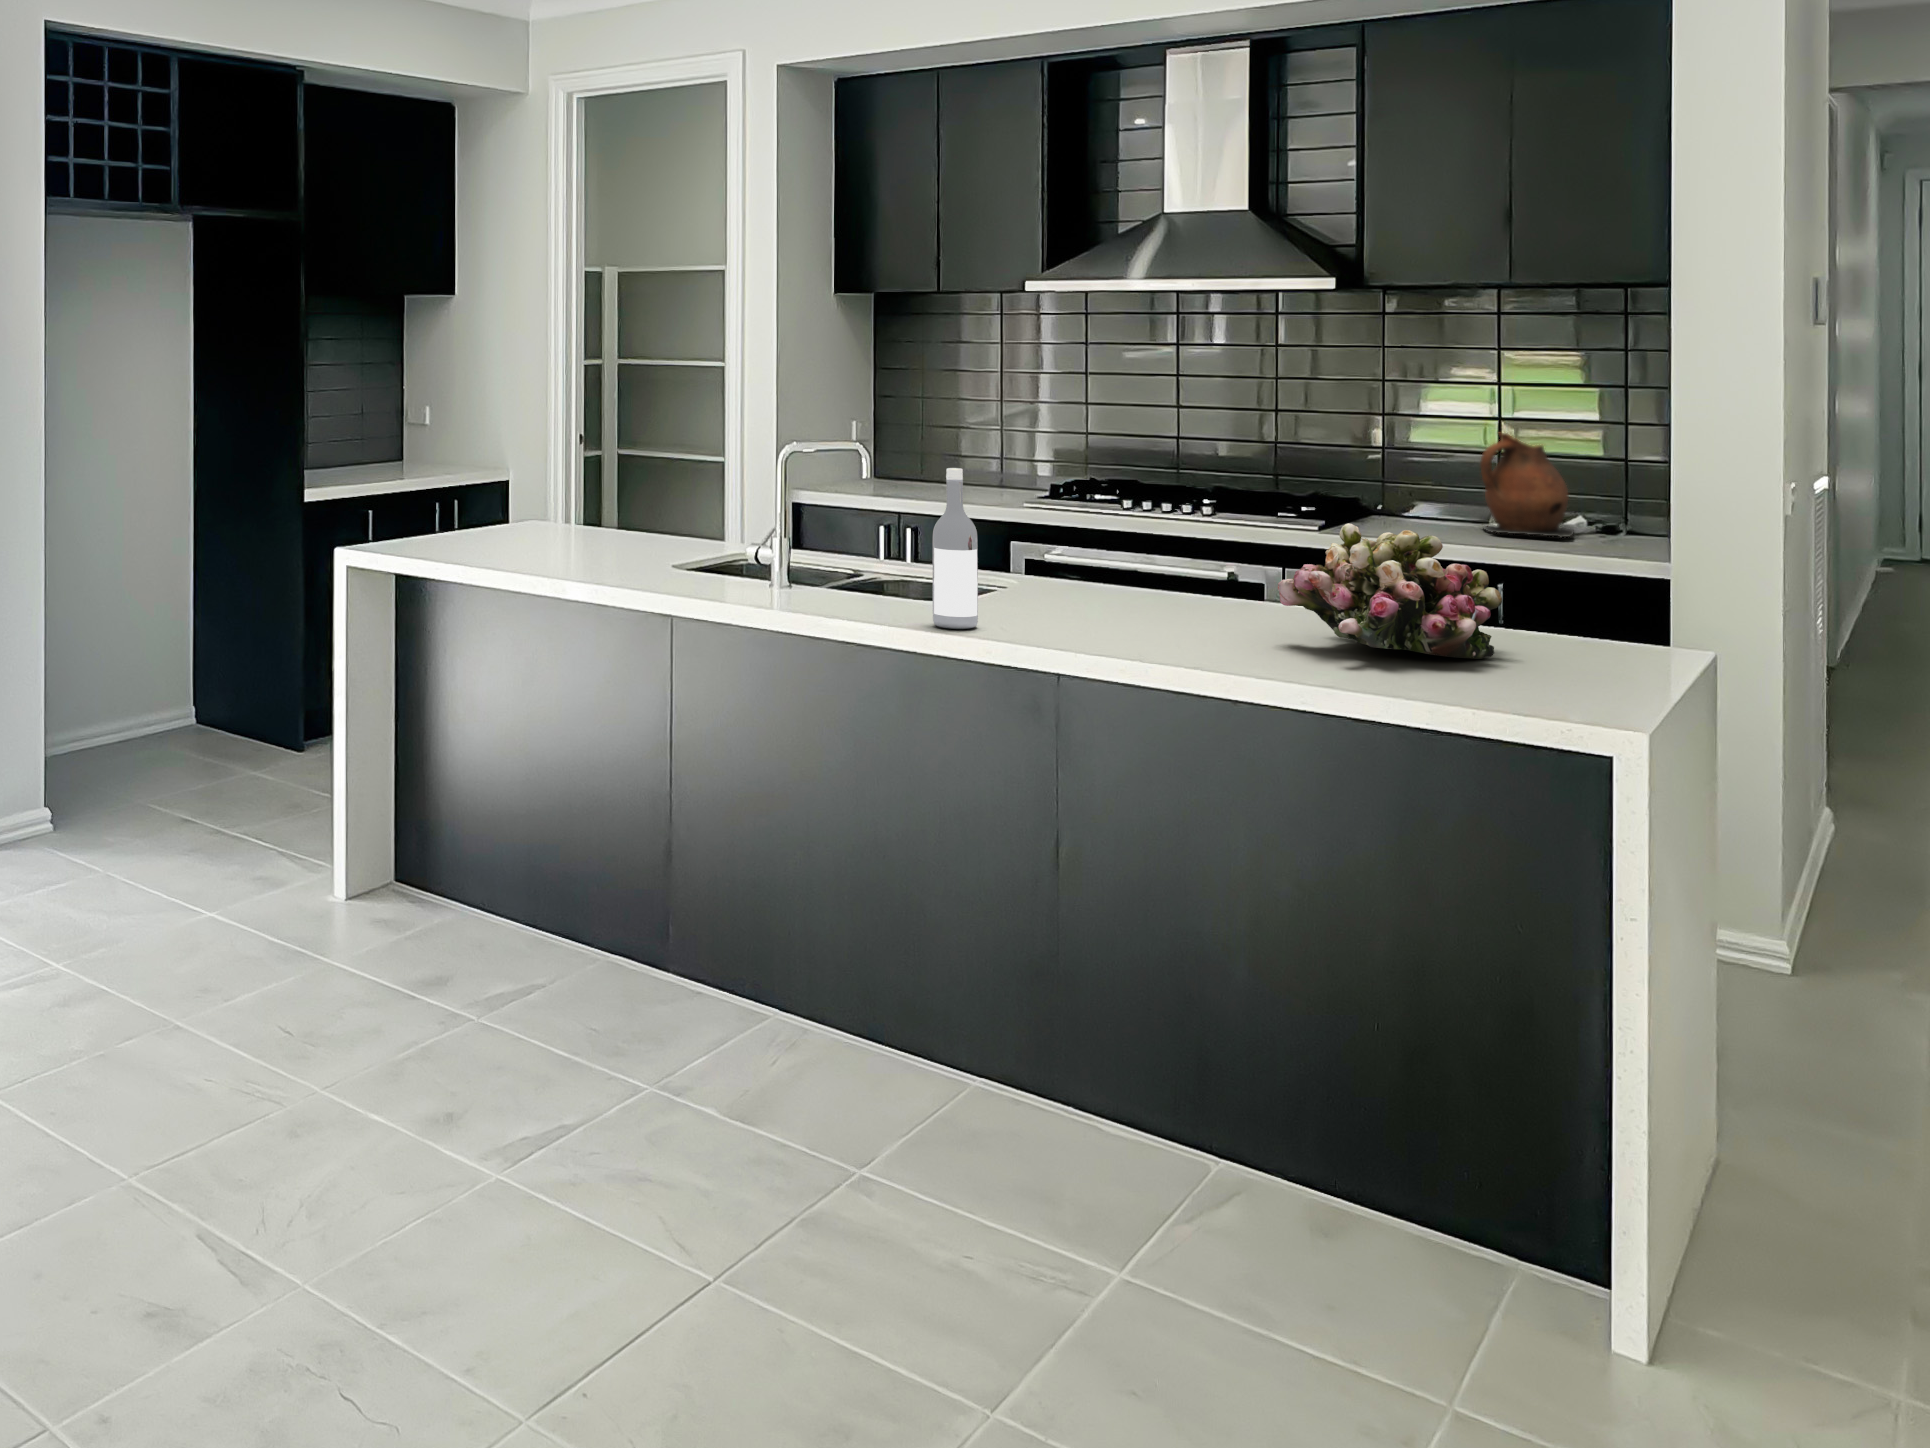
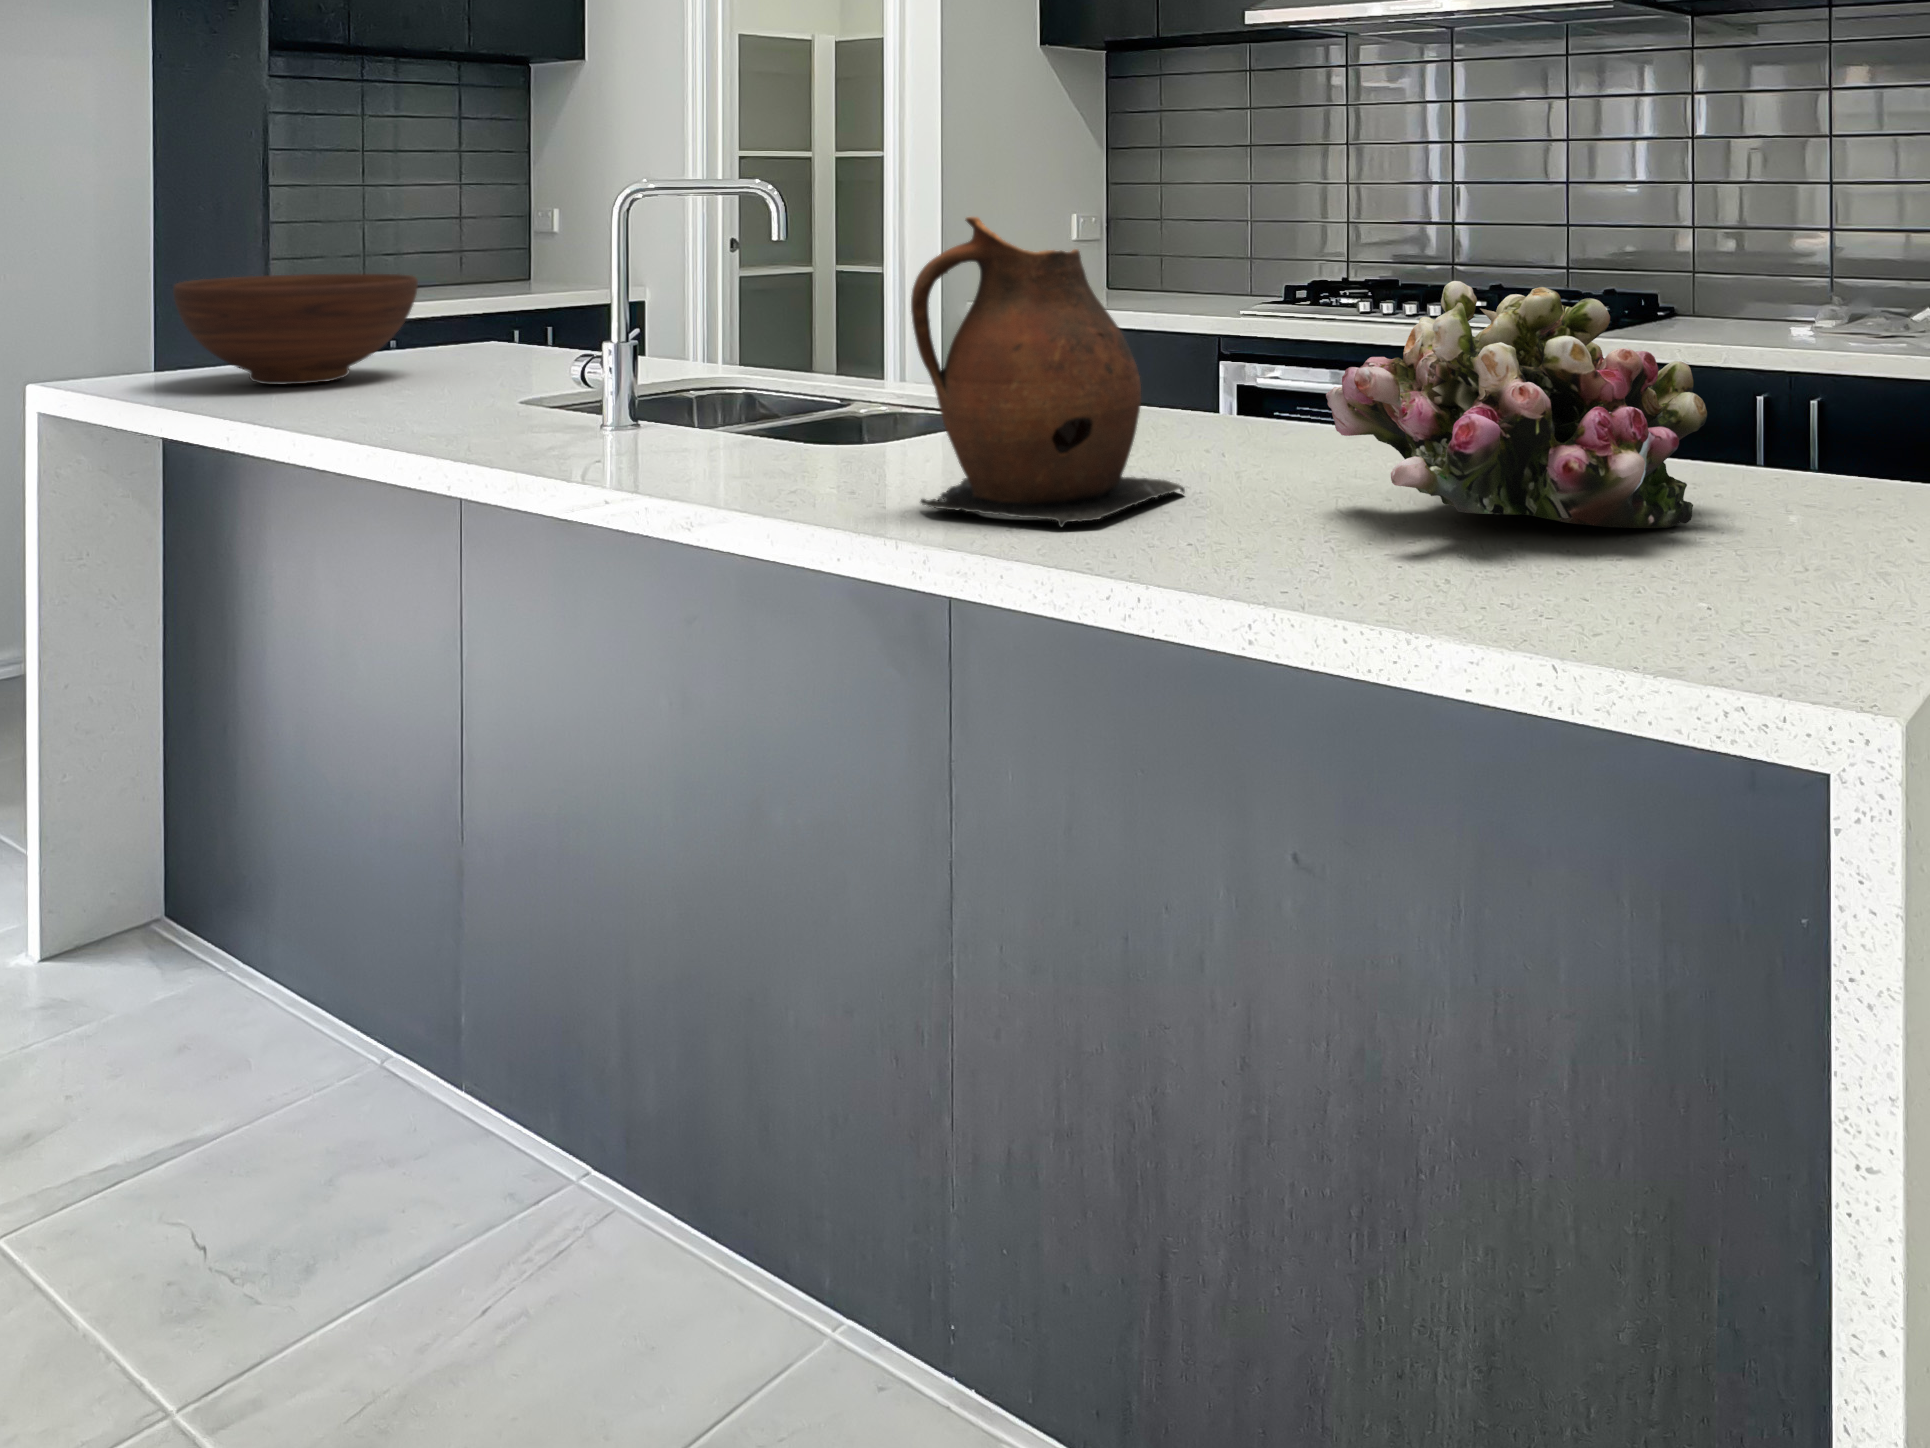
ceramic pitcher: present [1481,433,1574,537] -> present [911,217,1185,527]
wine bottle: present [933,468,978,629] -> none [757,197,840,493]
fruit bowl: none [414,482,551,554] -> present [173,274,418,385]

